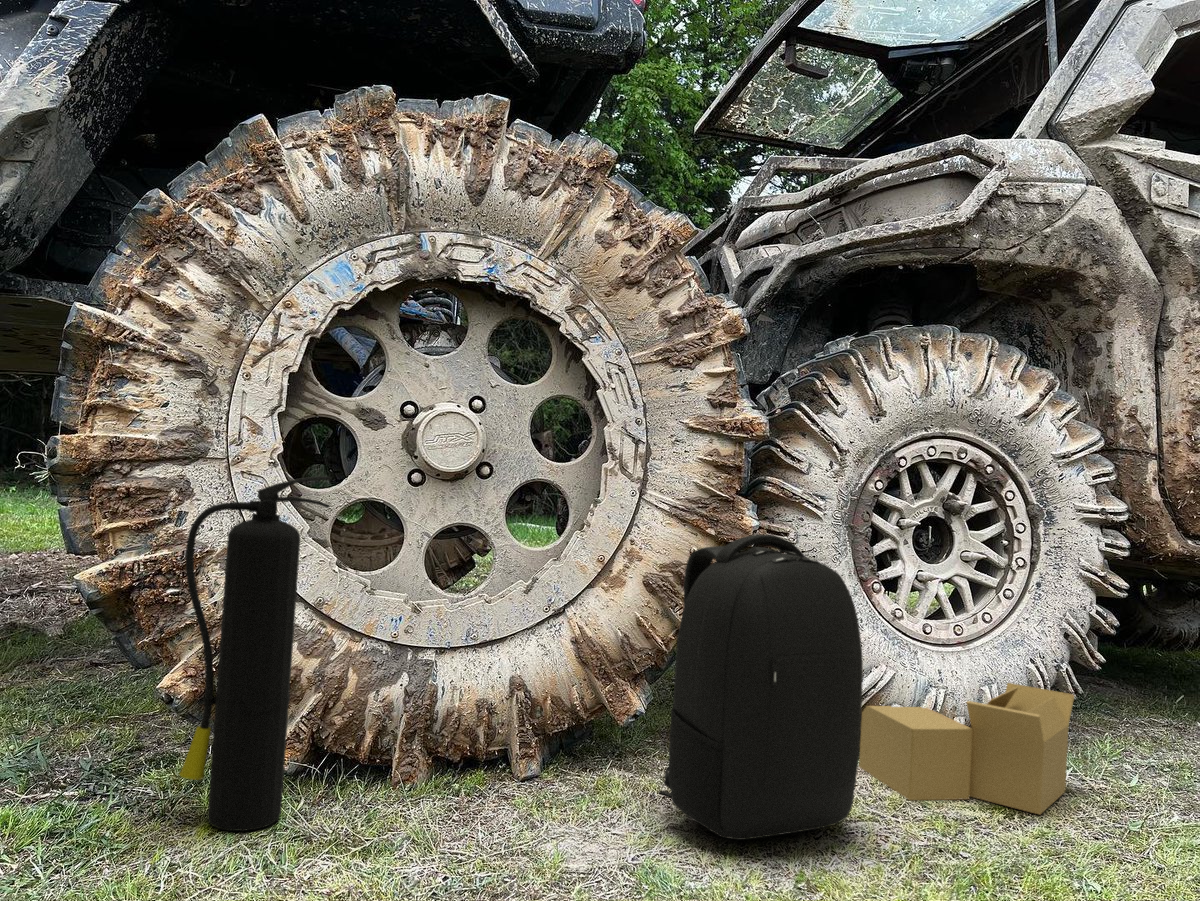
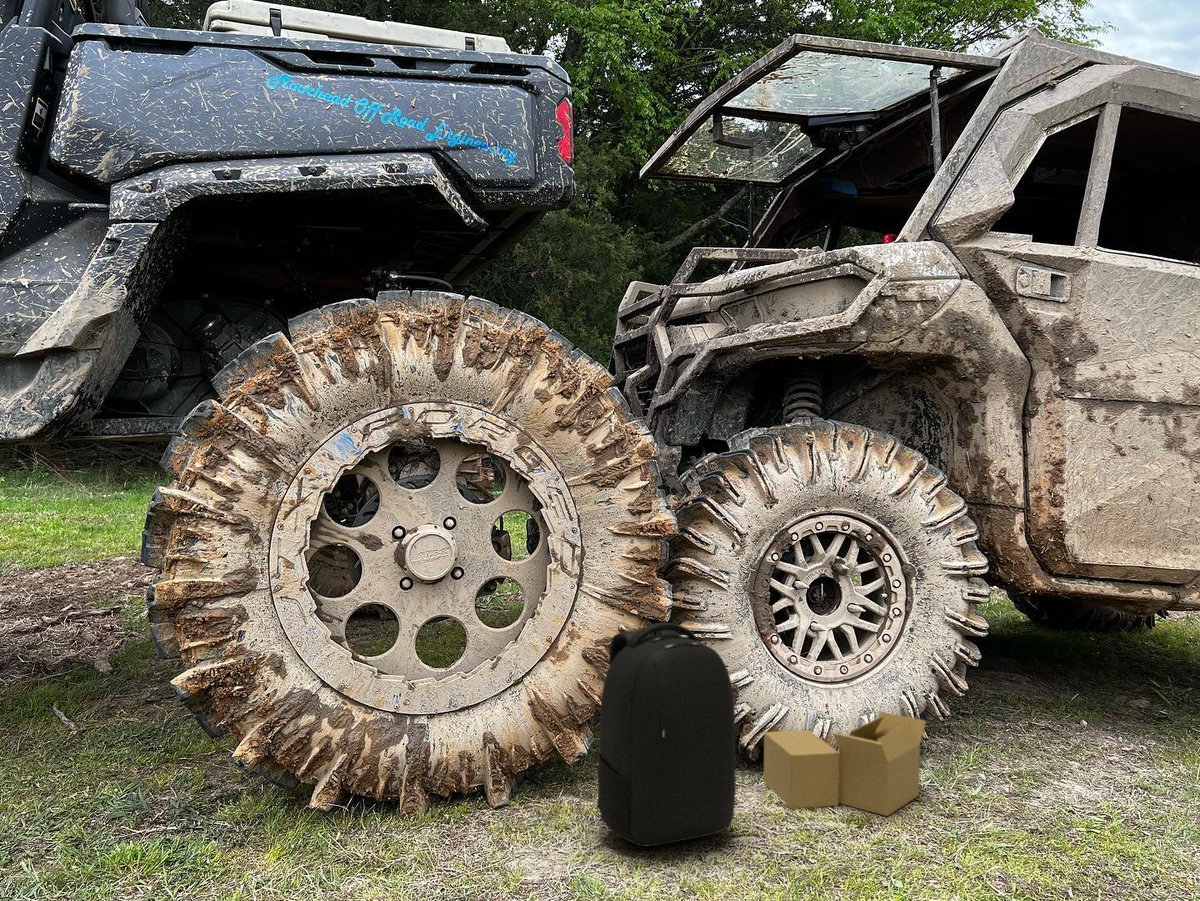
fire extinguisher: present [180,476,331,831] -> none [248,603,346,855]

